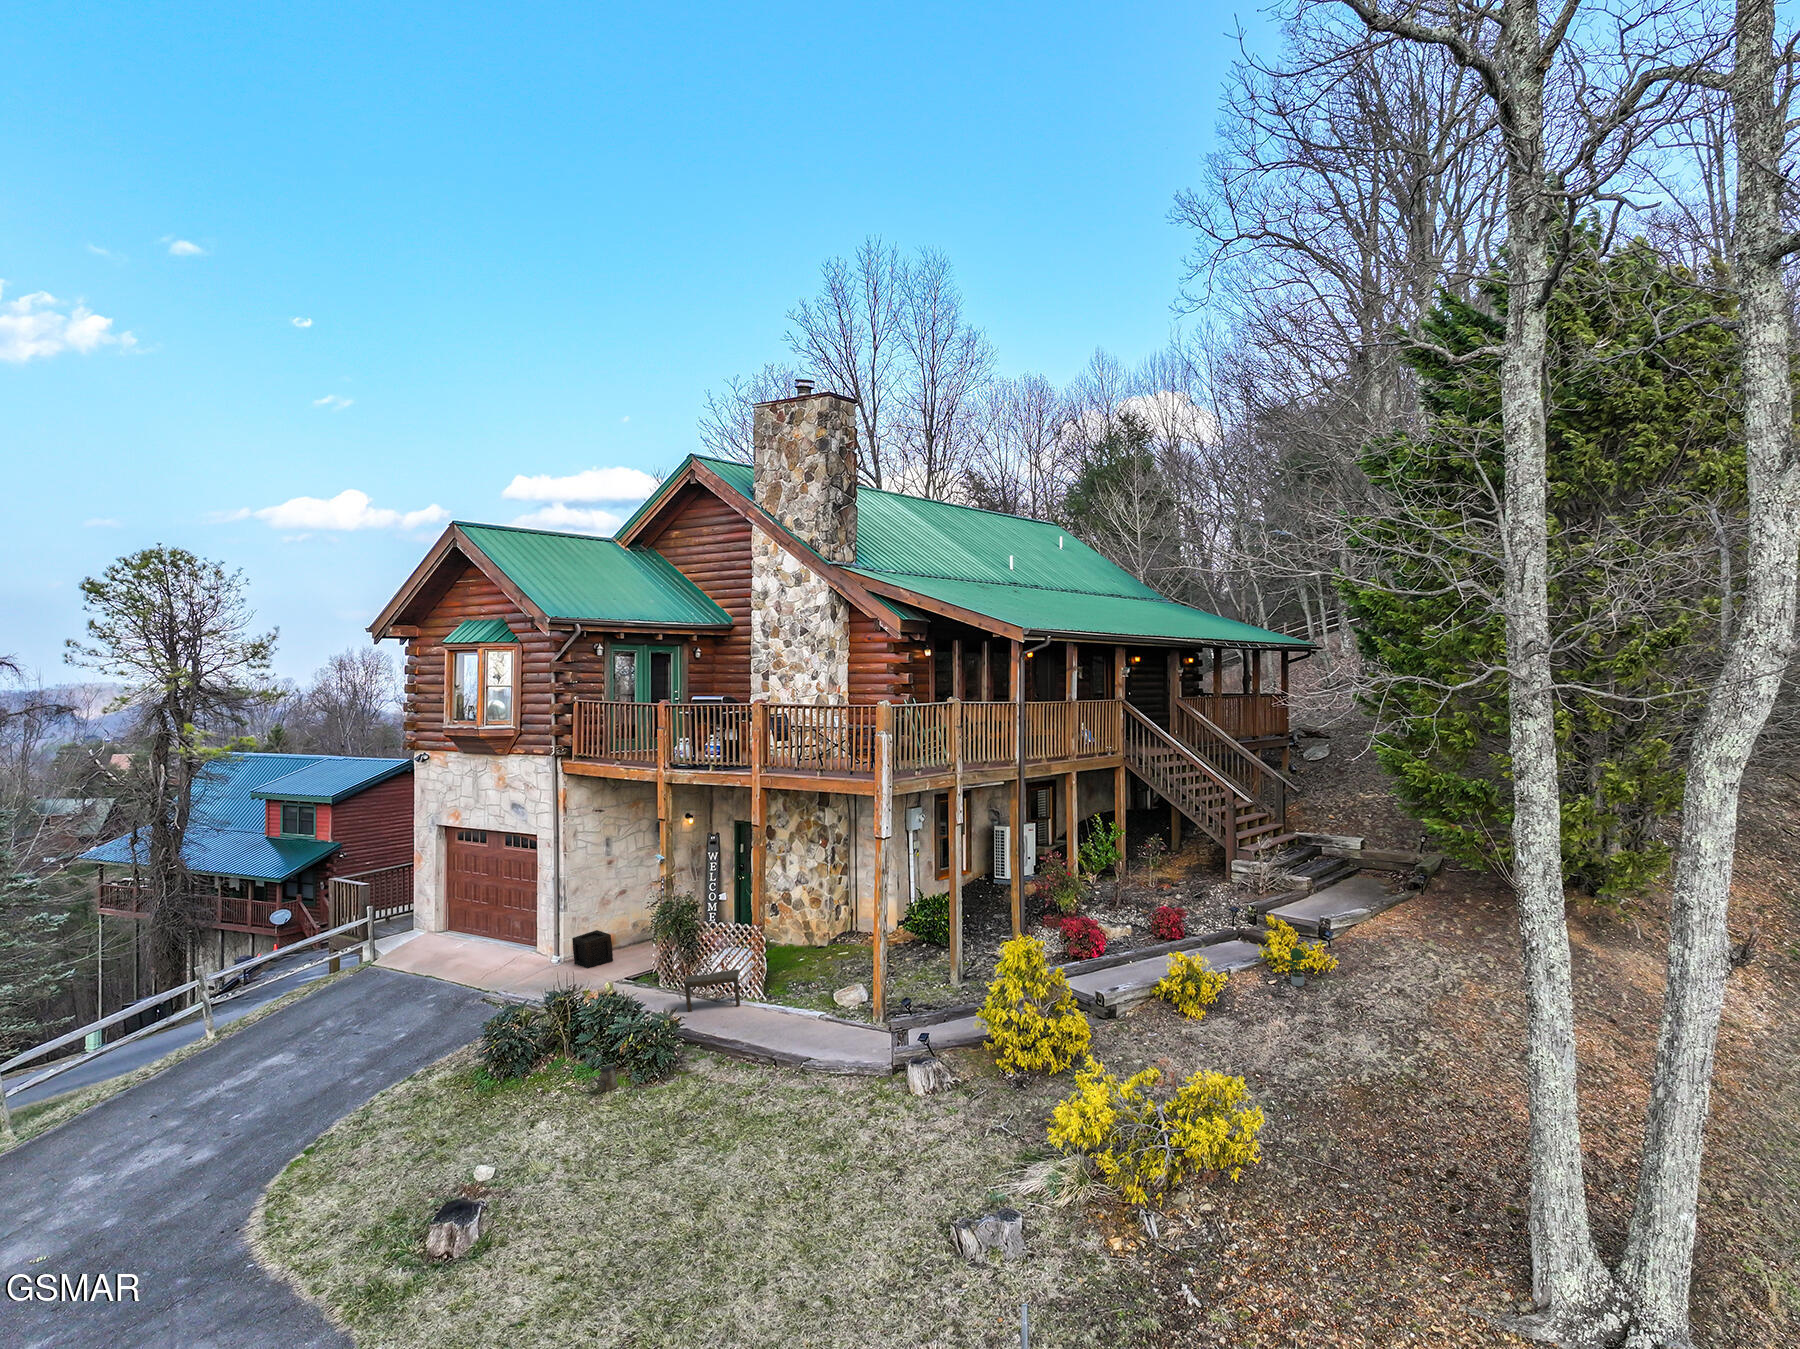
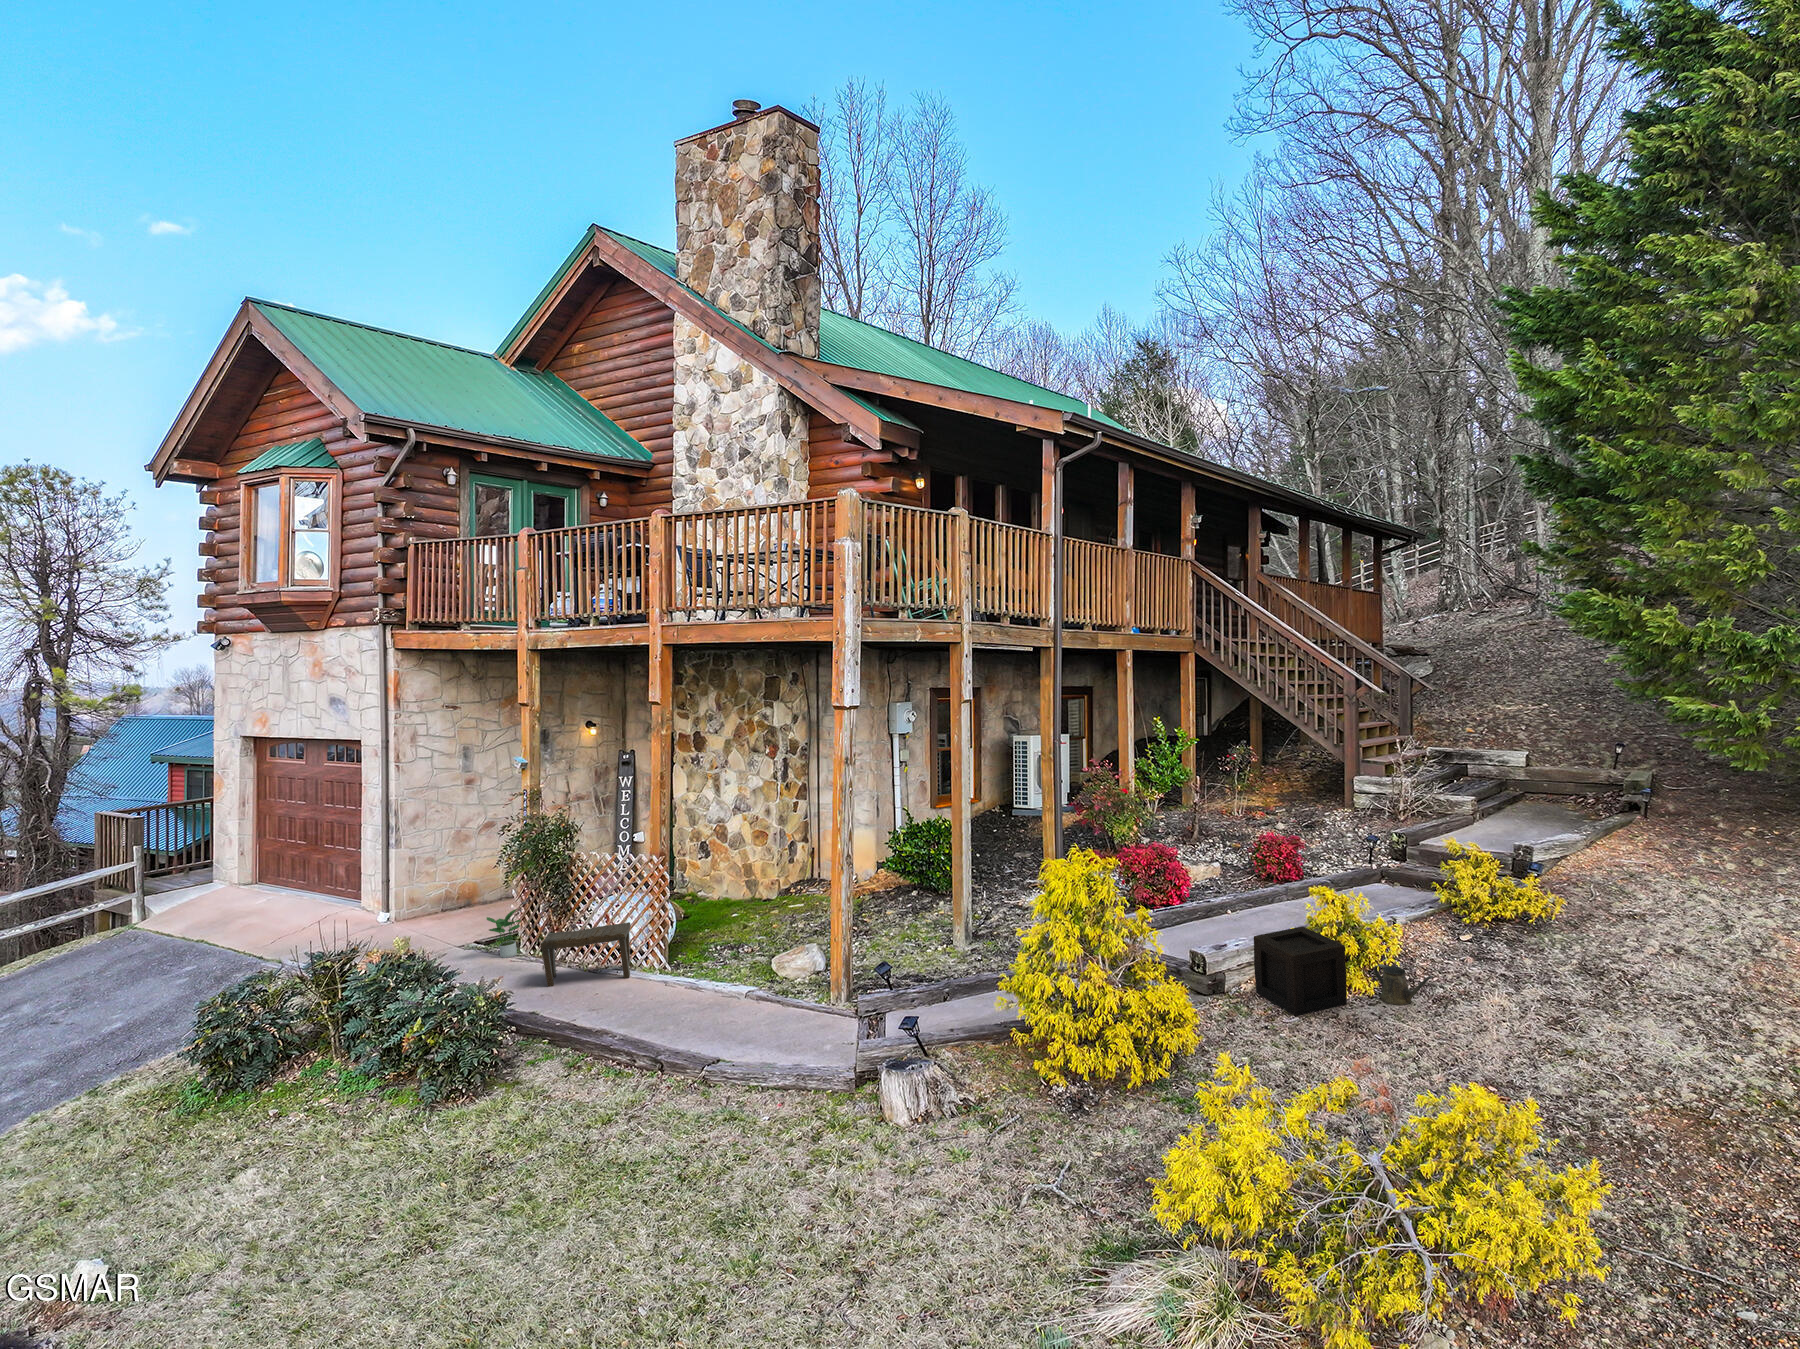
wooden crate: present [572,930,613,968] -> present [1254,927,1347,1016]
potted plant: present [1283,947,1309,986] -> present [487,909,521,958]
watering can: present [591,1063,618,1092] -> present [1374,964,1433,1005]

